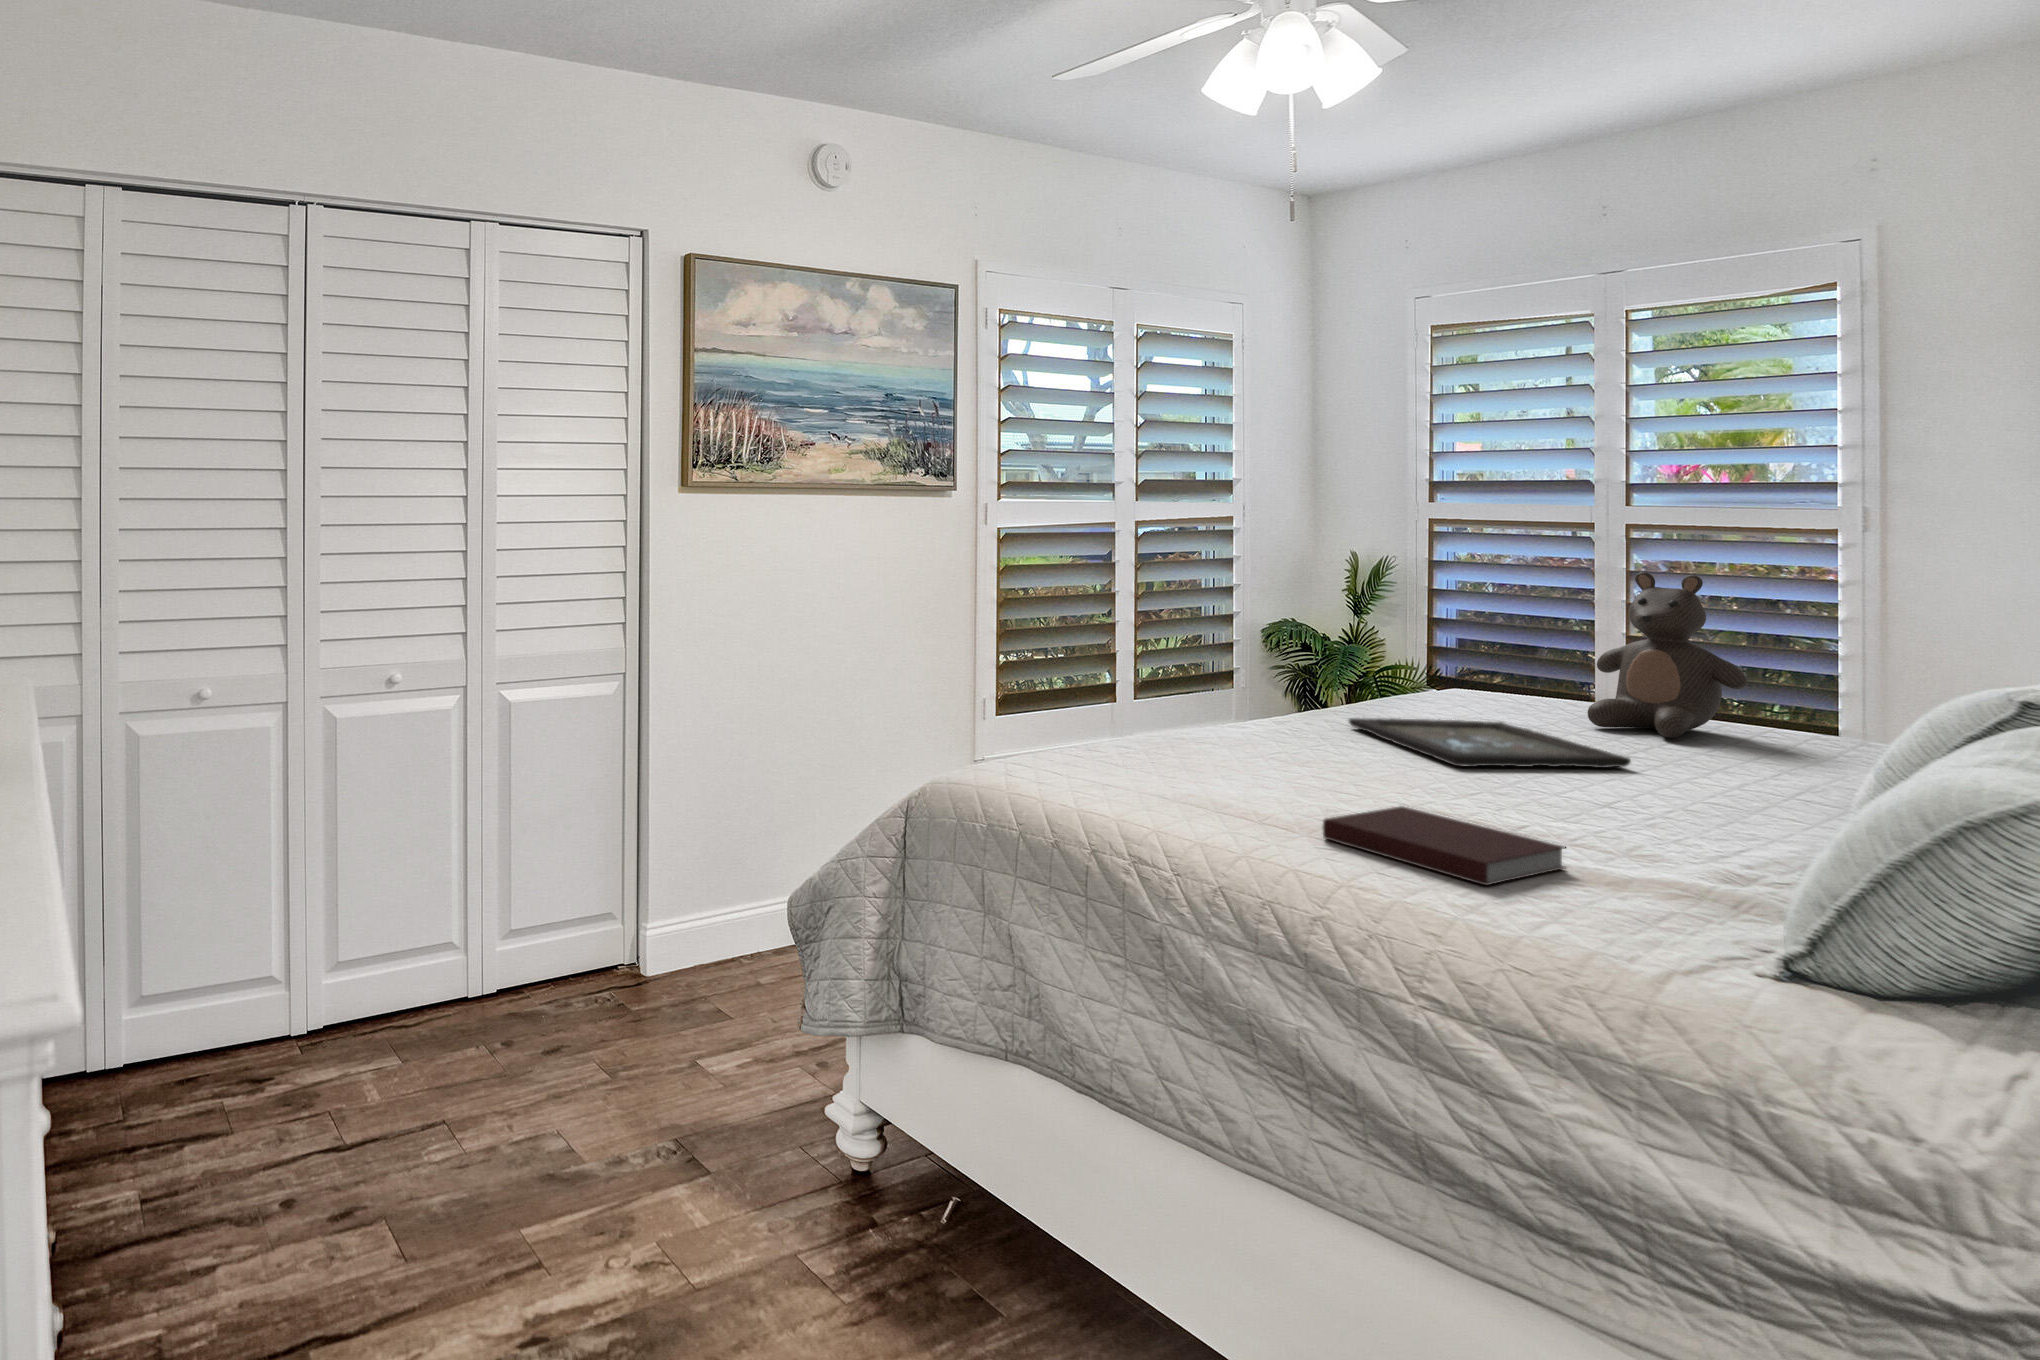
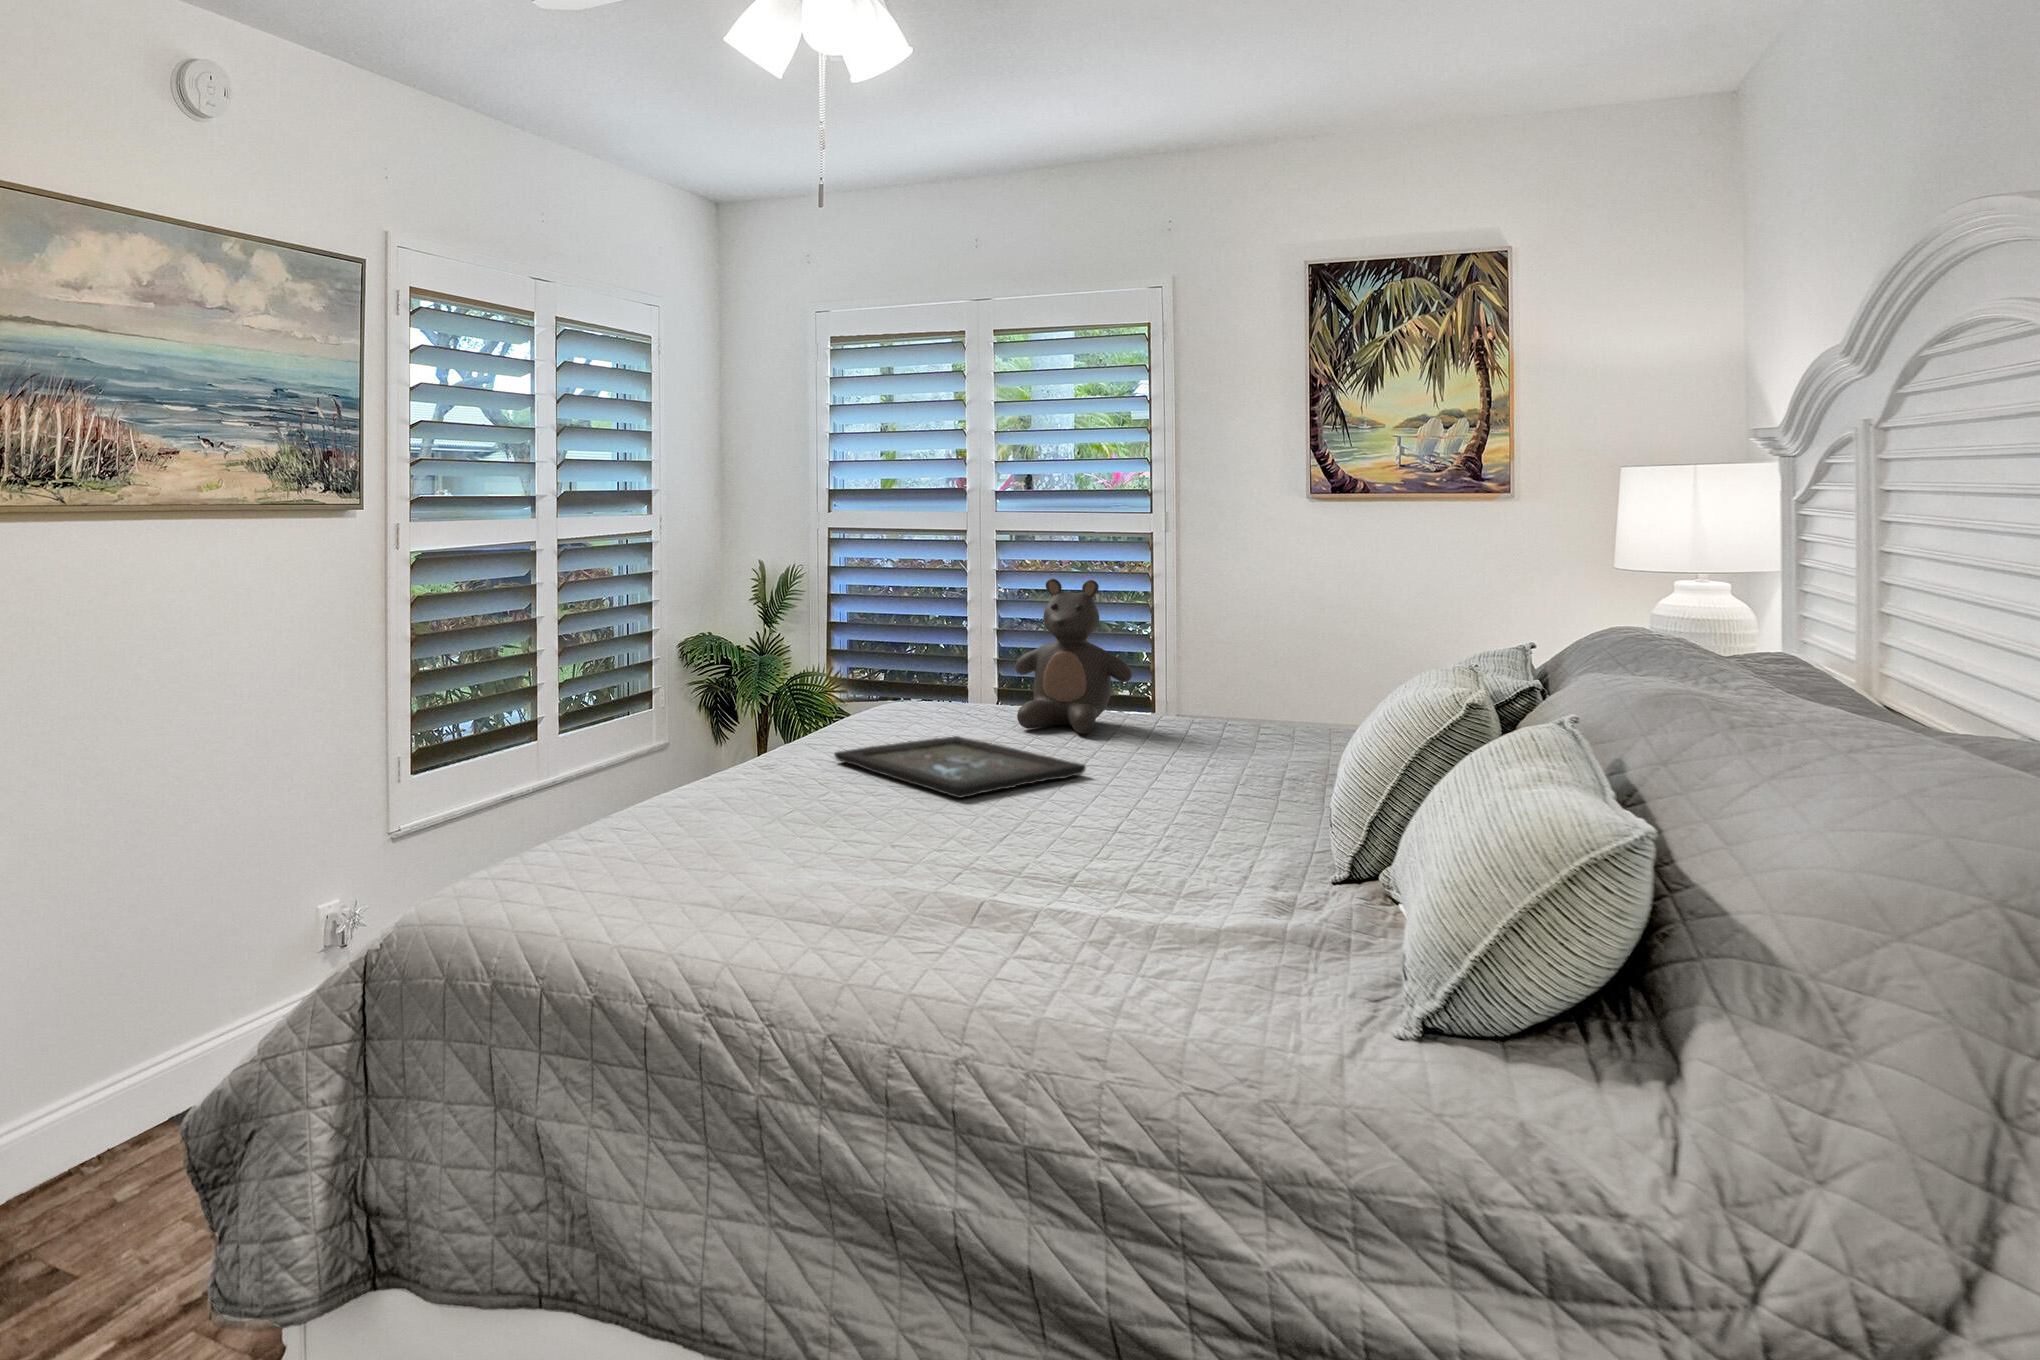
notebook: present [1323,806,1565,885] -> none [915,871,1143,968]

